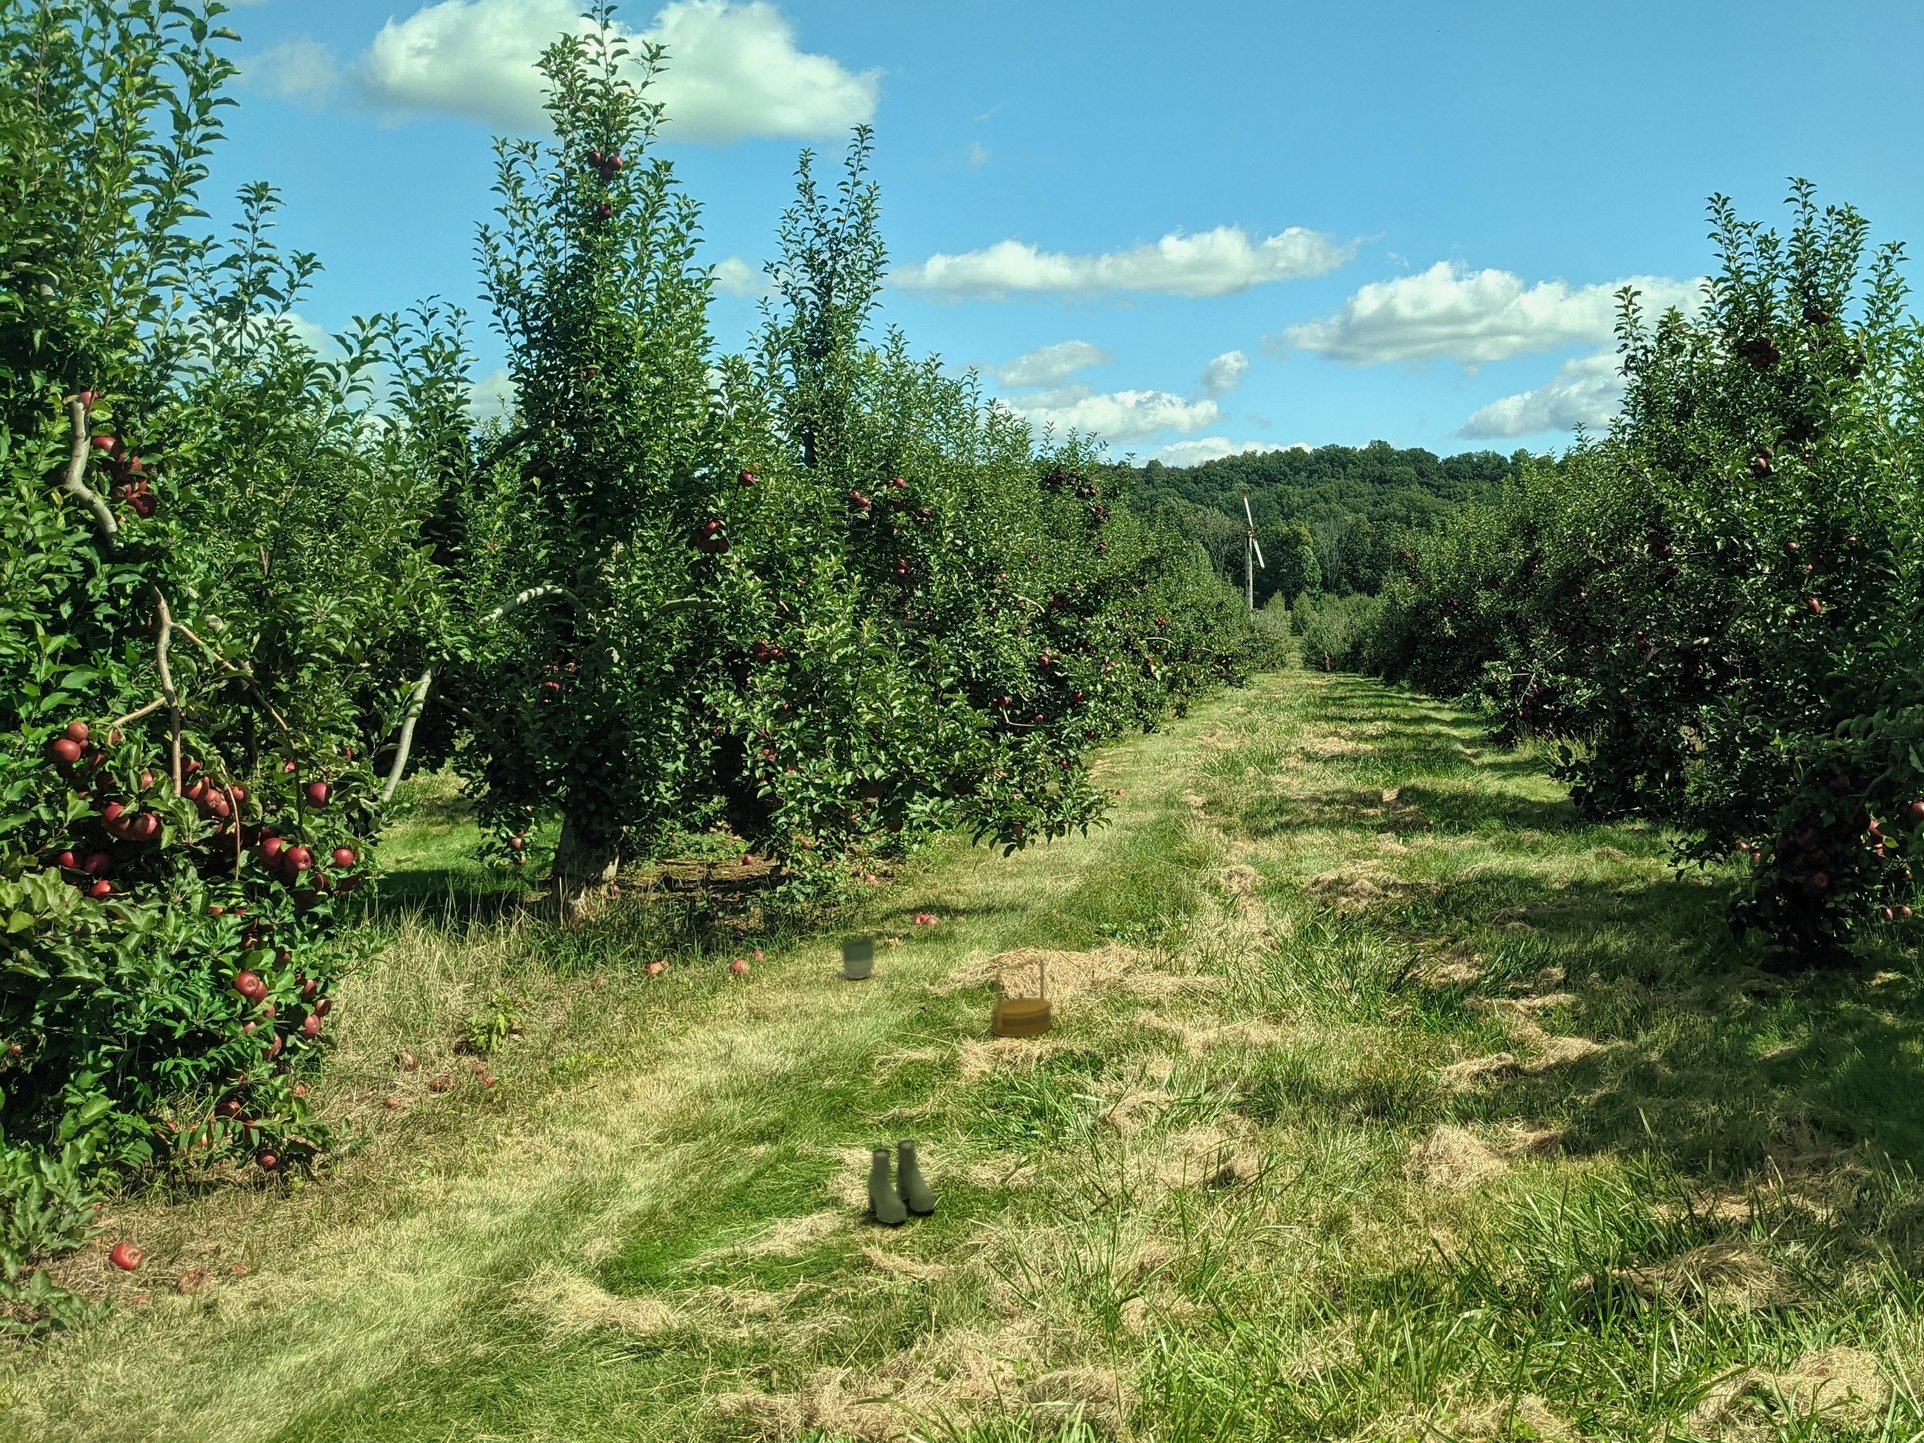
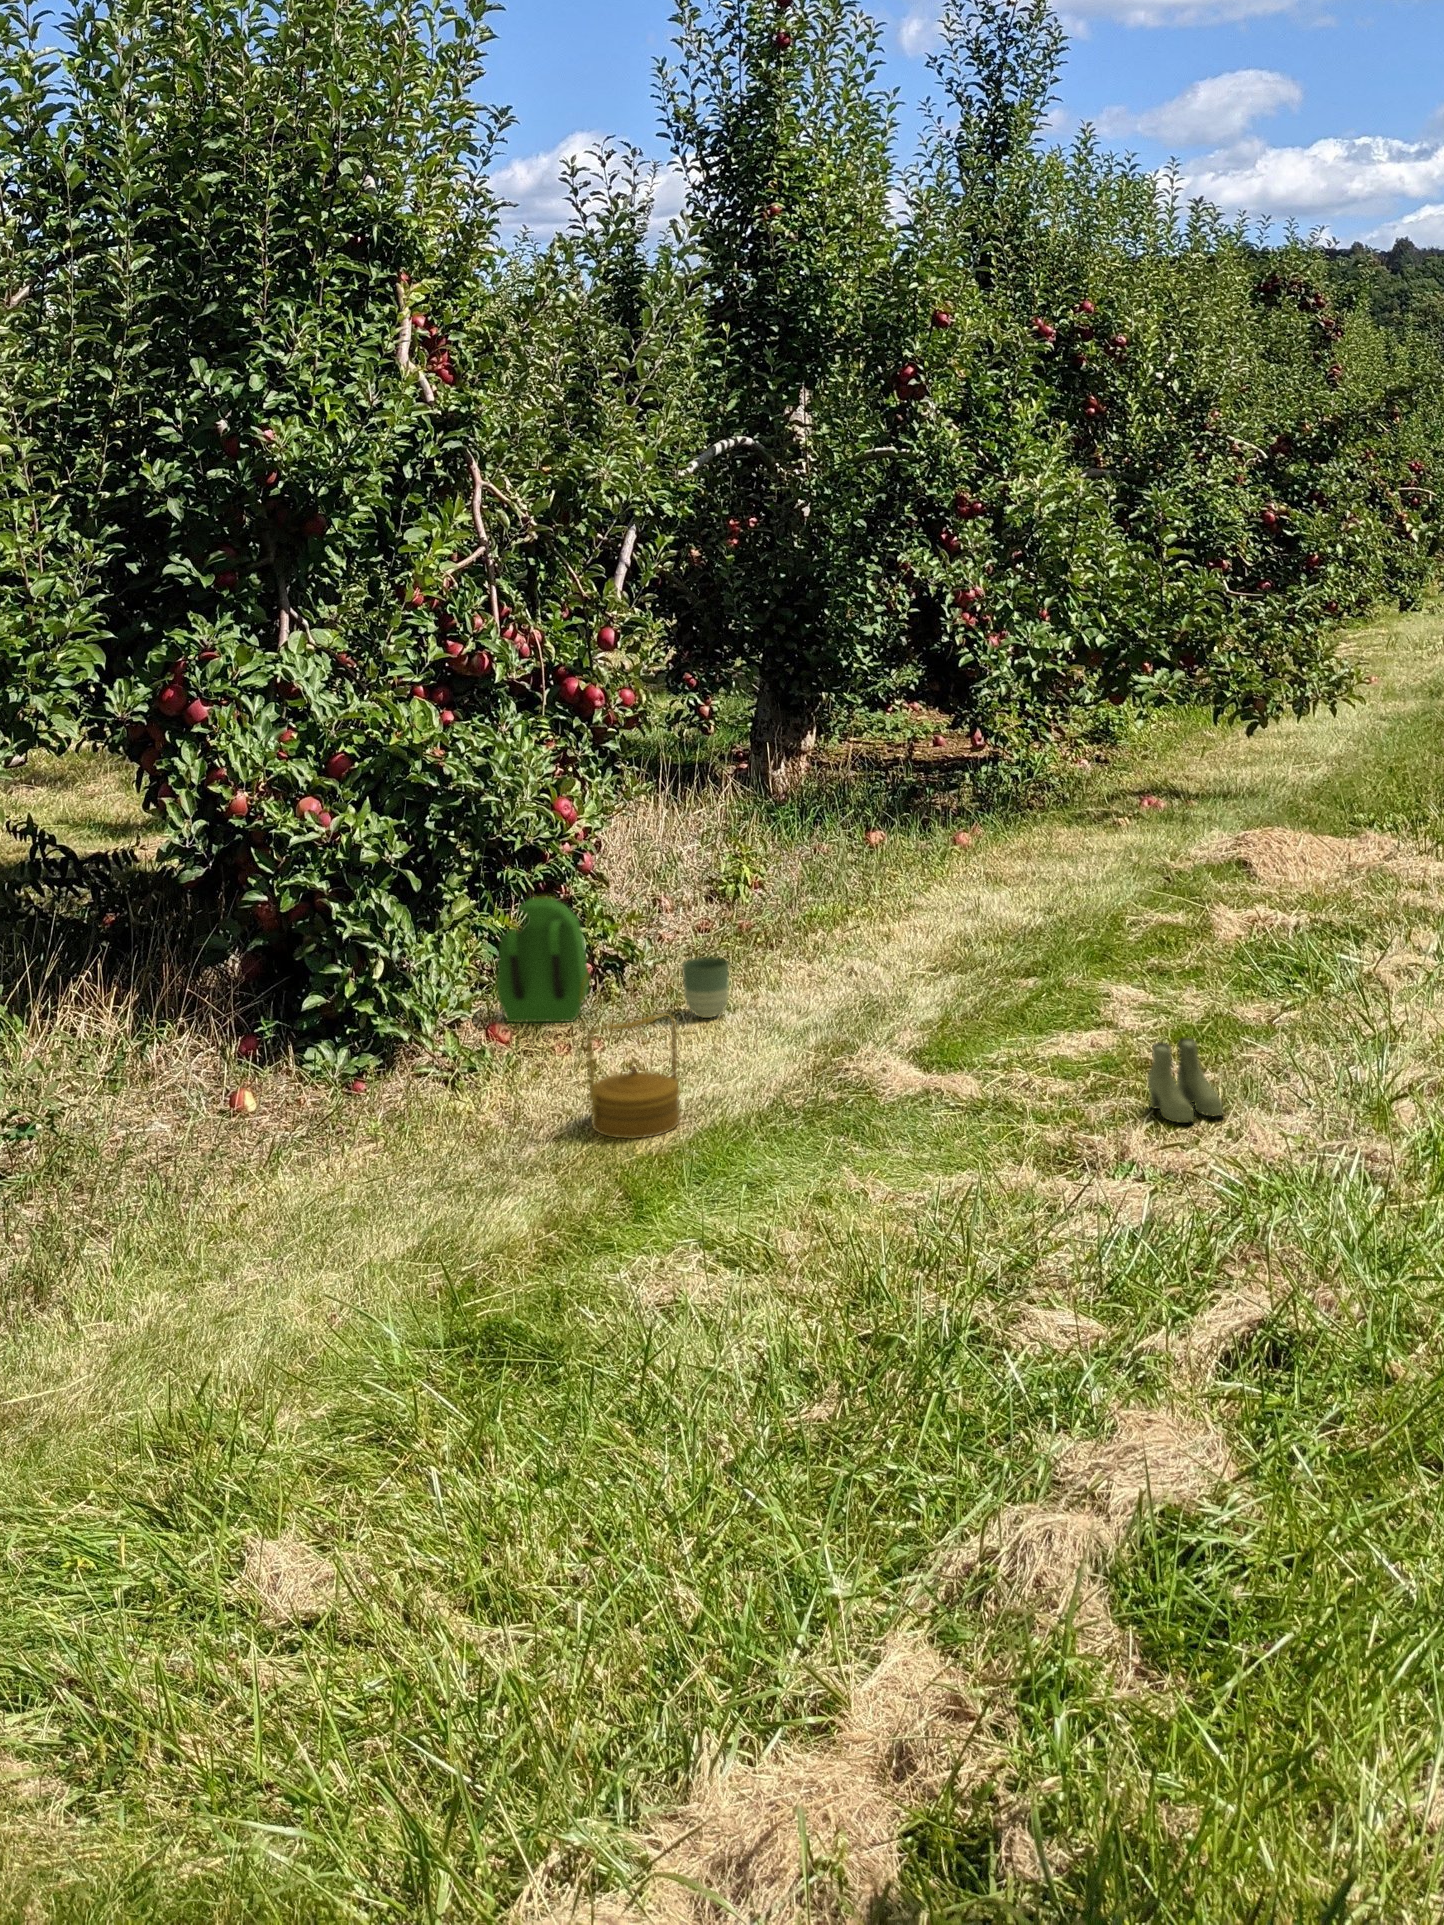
planter: present [842,939,875,979] -> present [682,957,729,1018]
basket: present [991,957,1052,1037] -> present [586,1013,680,1139]
backpack: none [166,1071,293,1215] -> present [495,896,591,1022]

